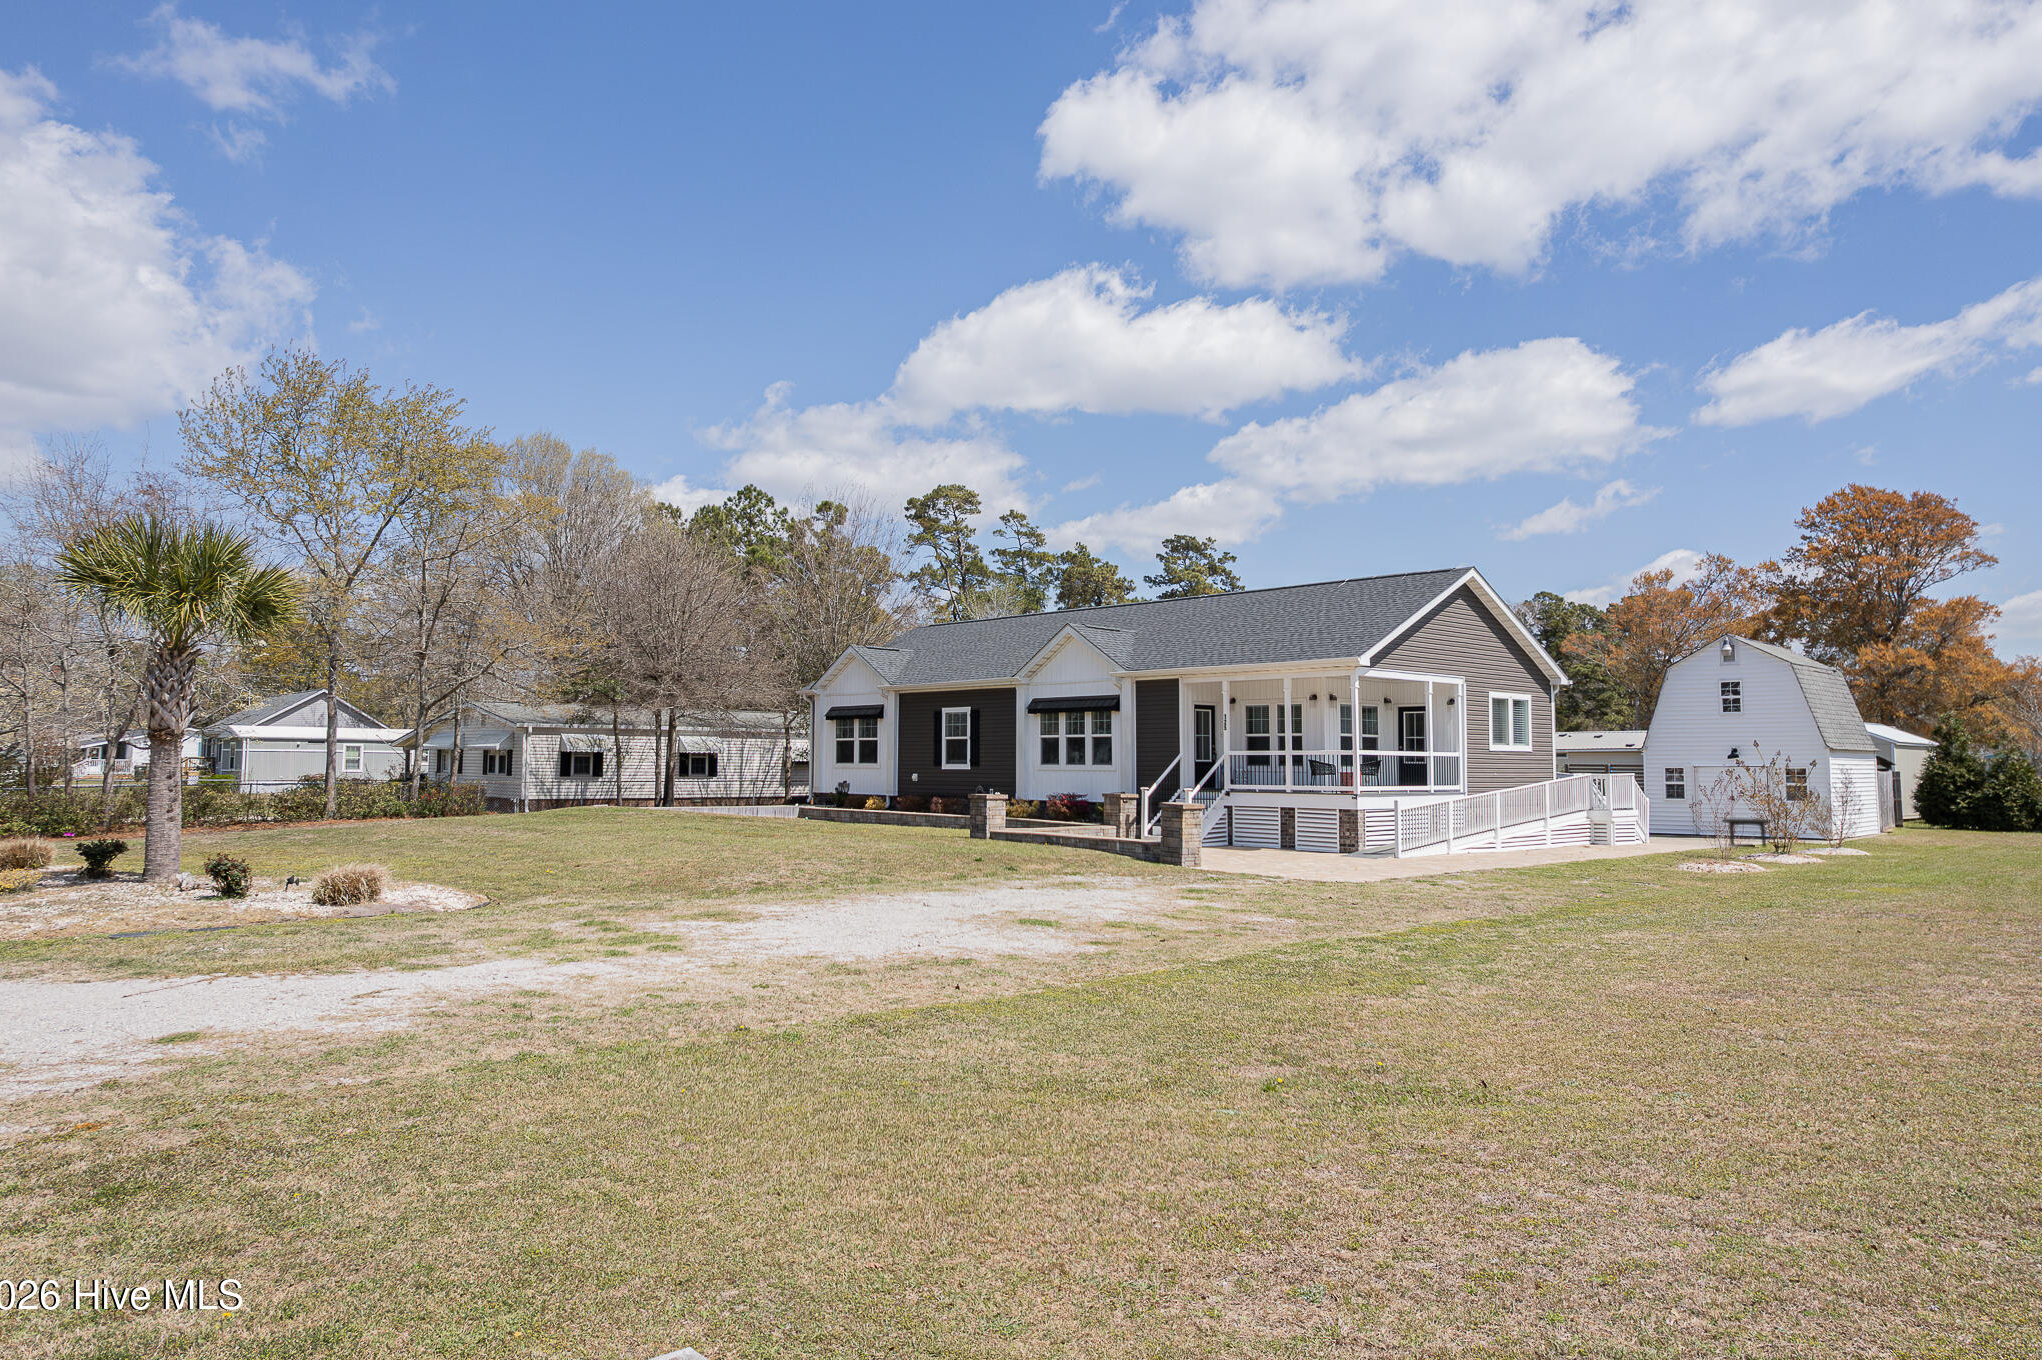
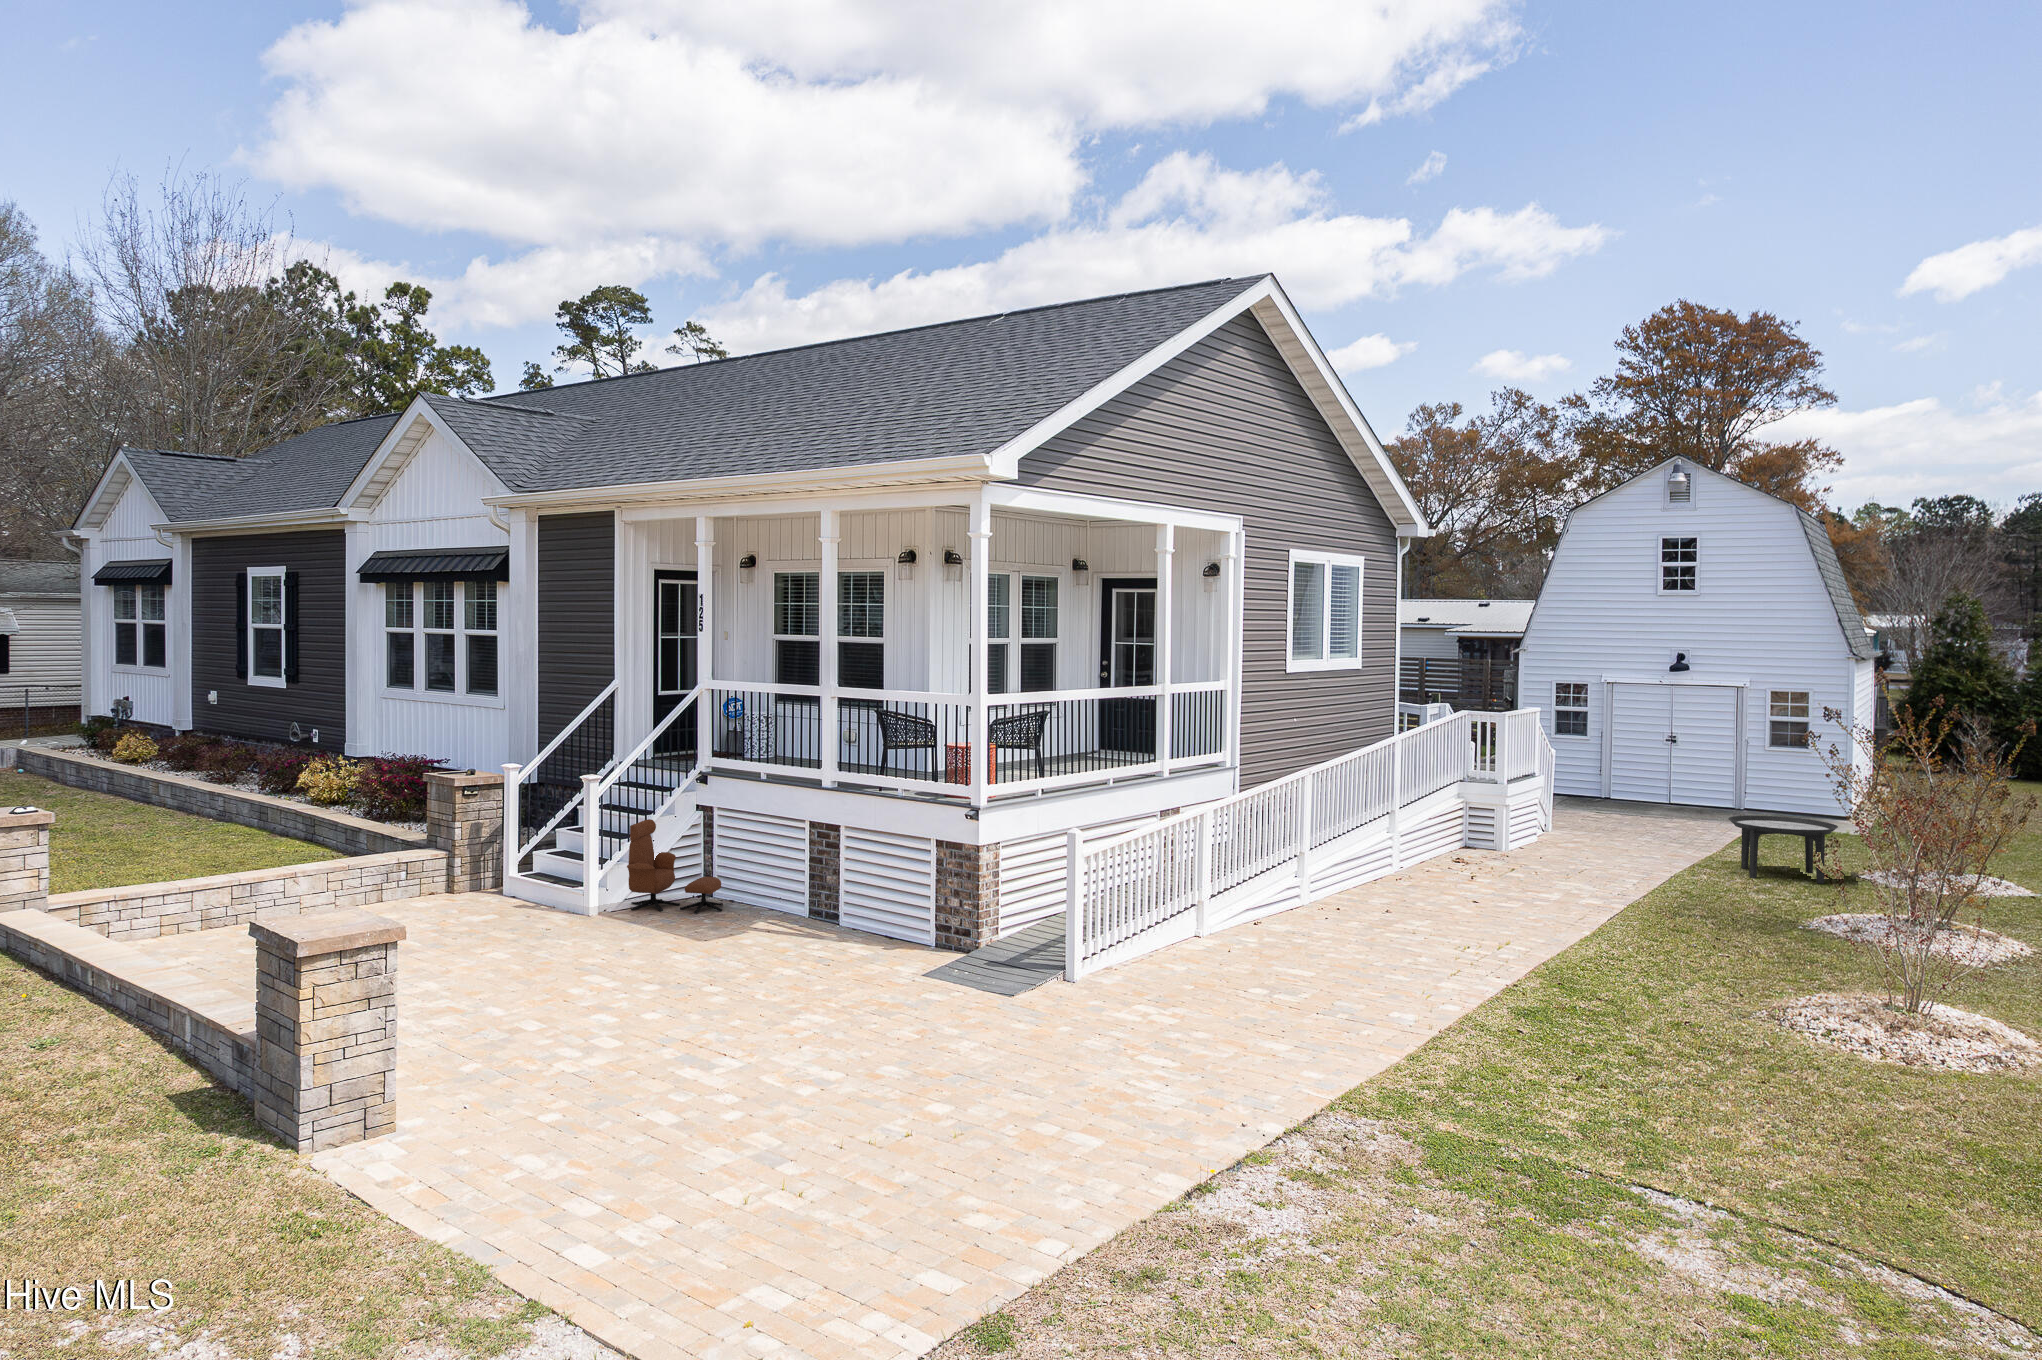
lounge chair: none [1210,810,1253,847] -> present [627,819,723,914]

